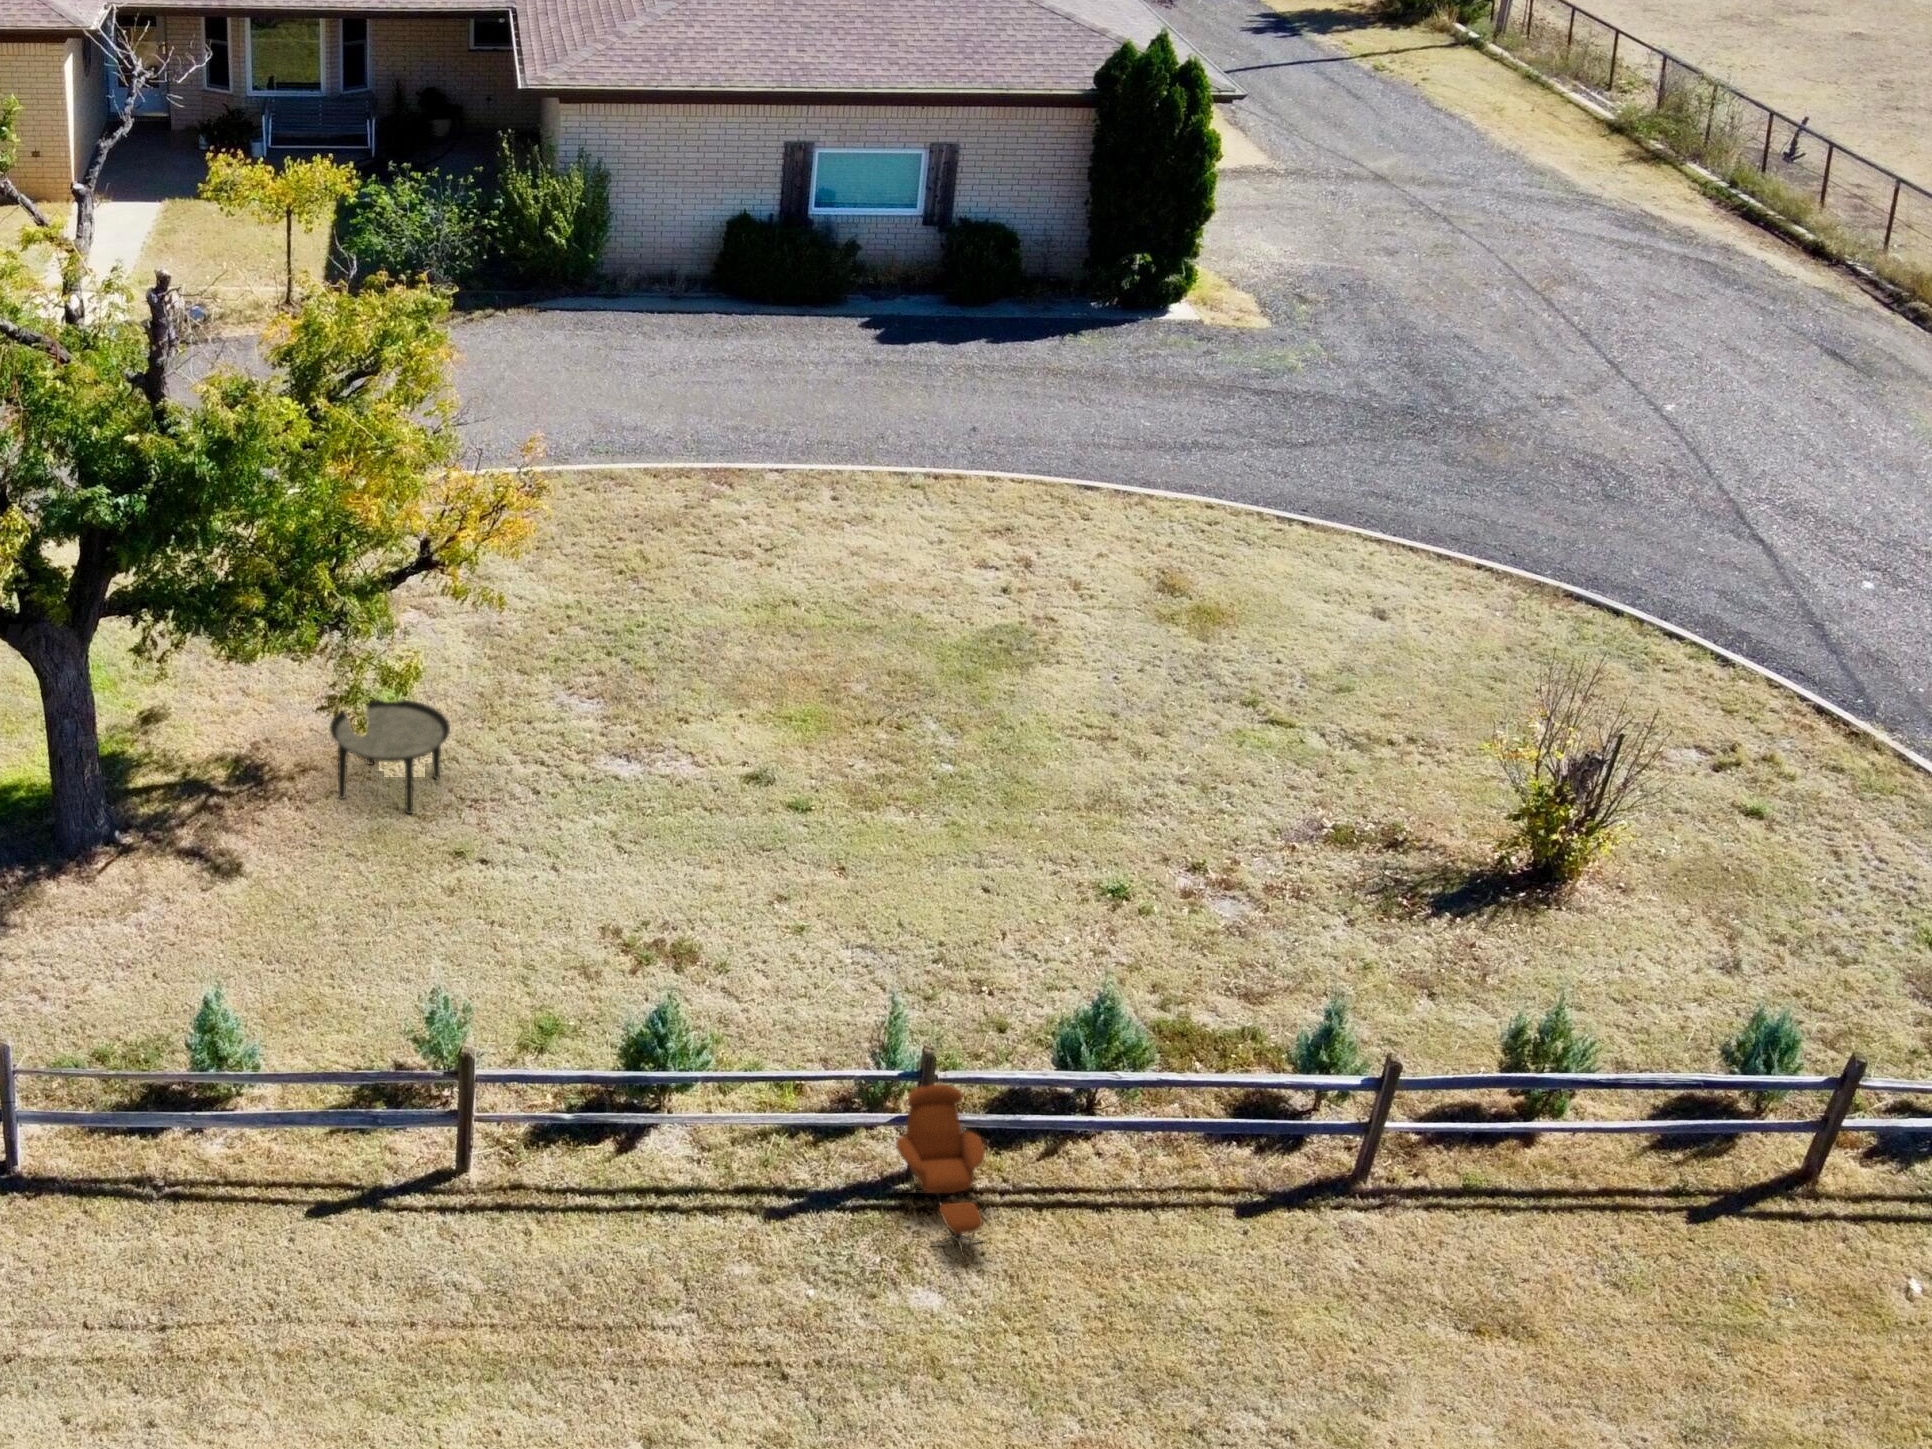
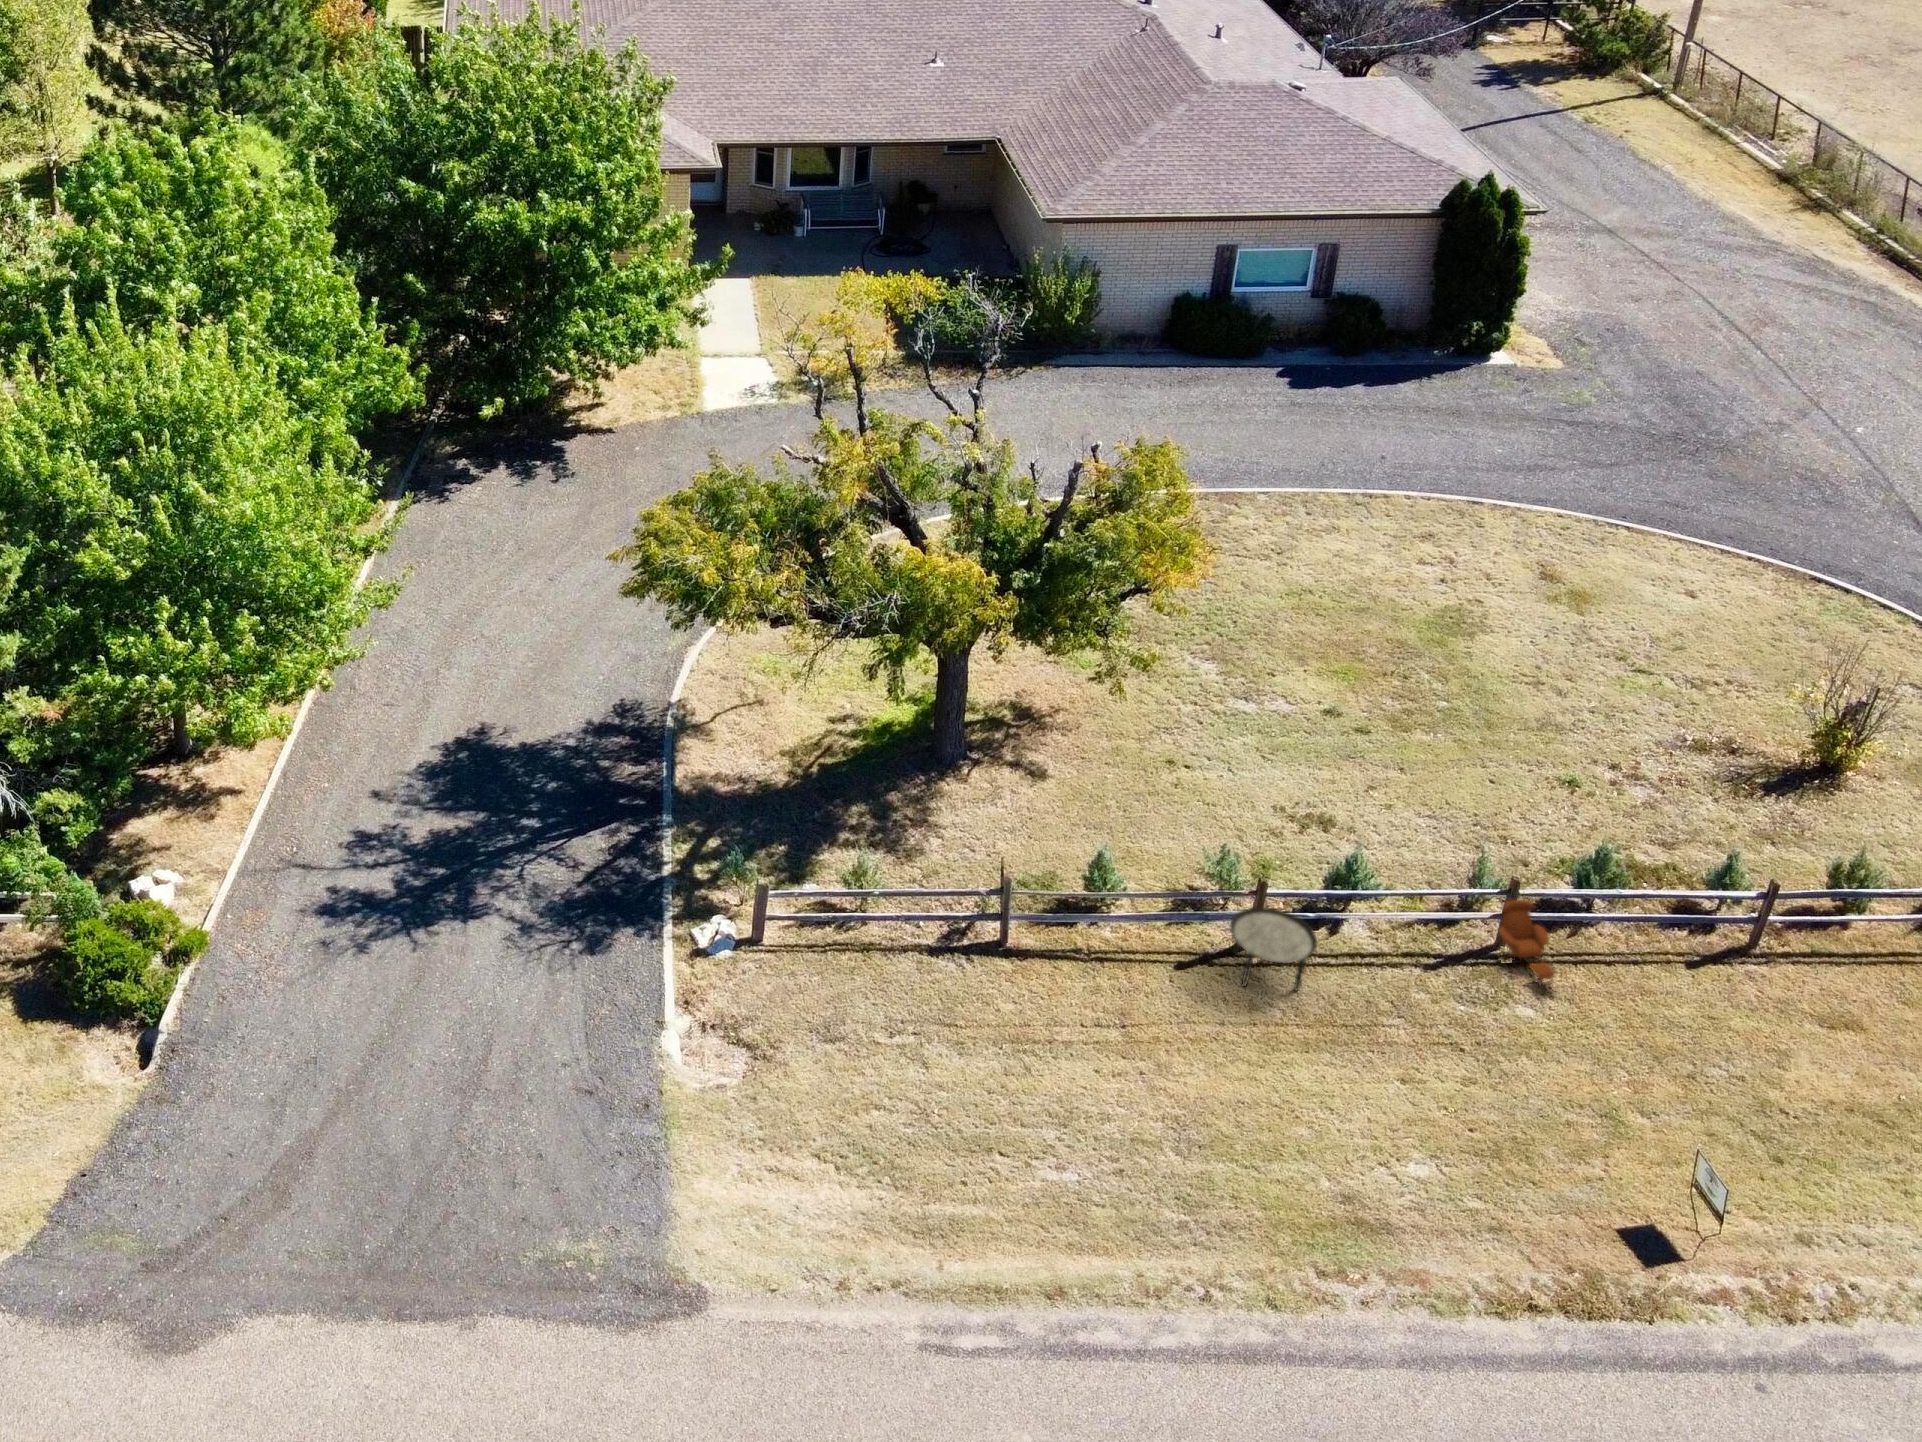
round table: present [330,700,450,814] -> present [1230,907,1317,991]

